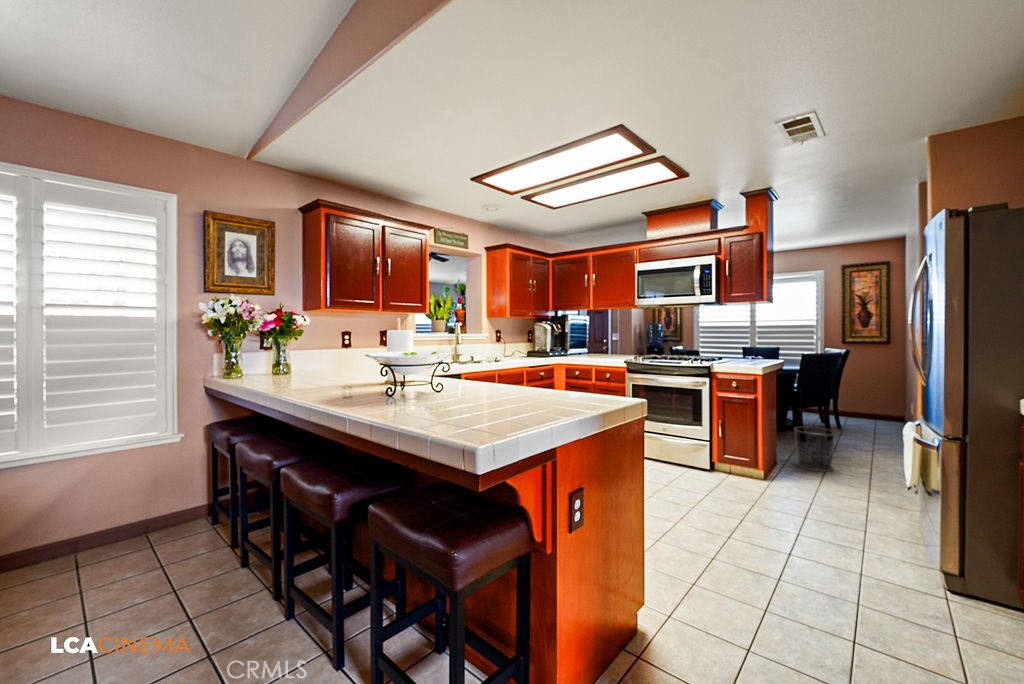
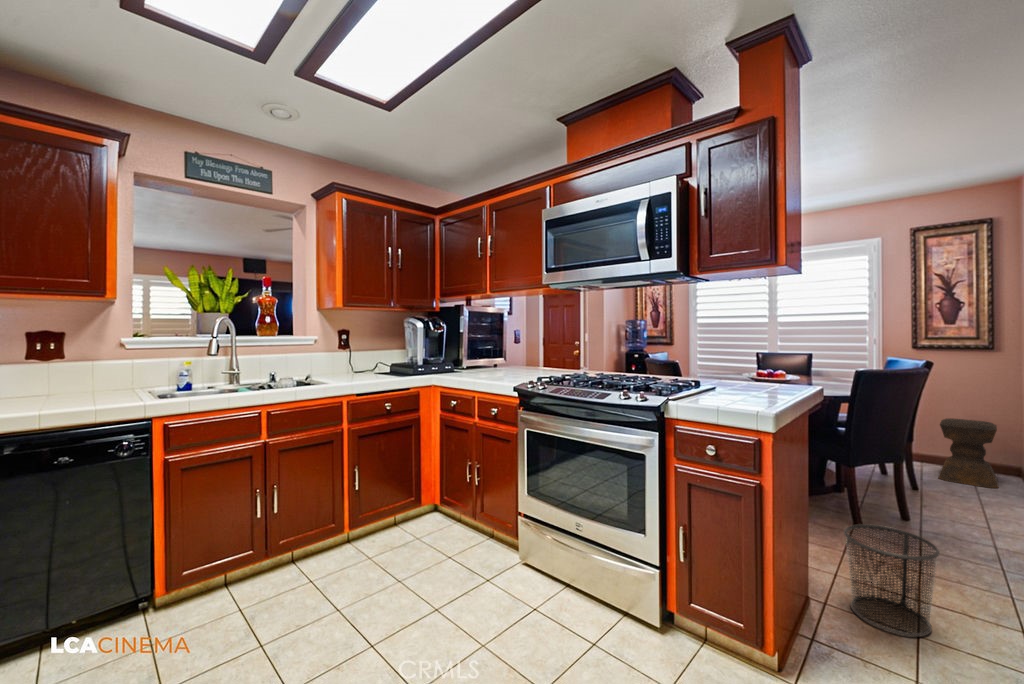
stool: none [856,386,891,427] -> present [938,418,998,488]

